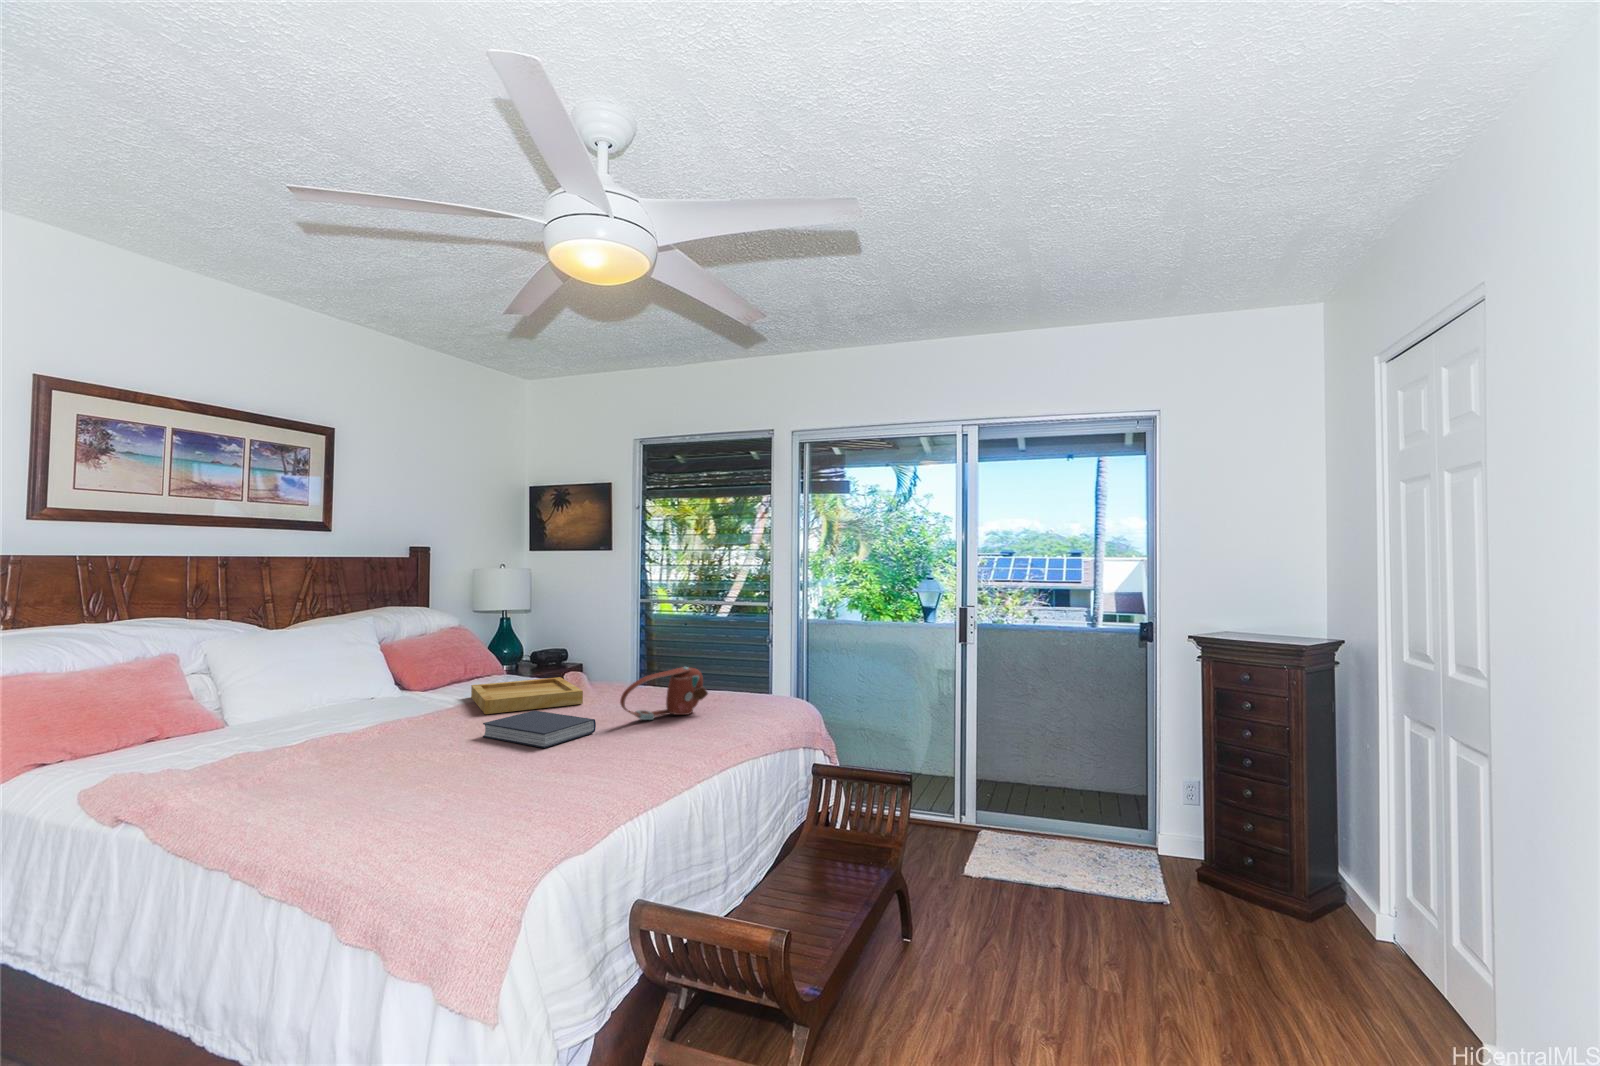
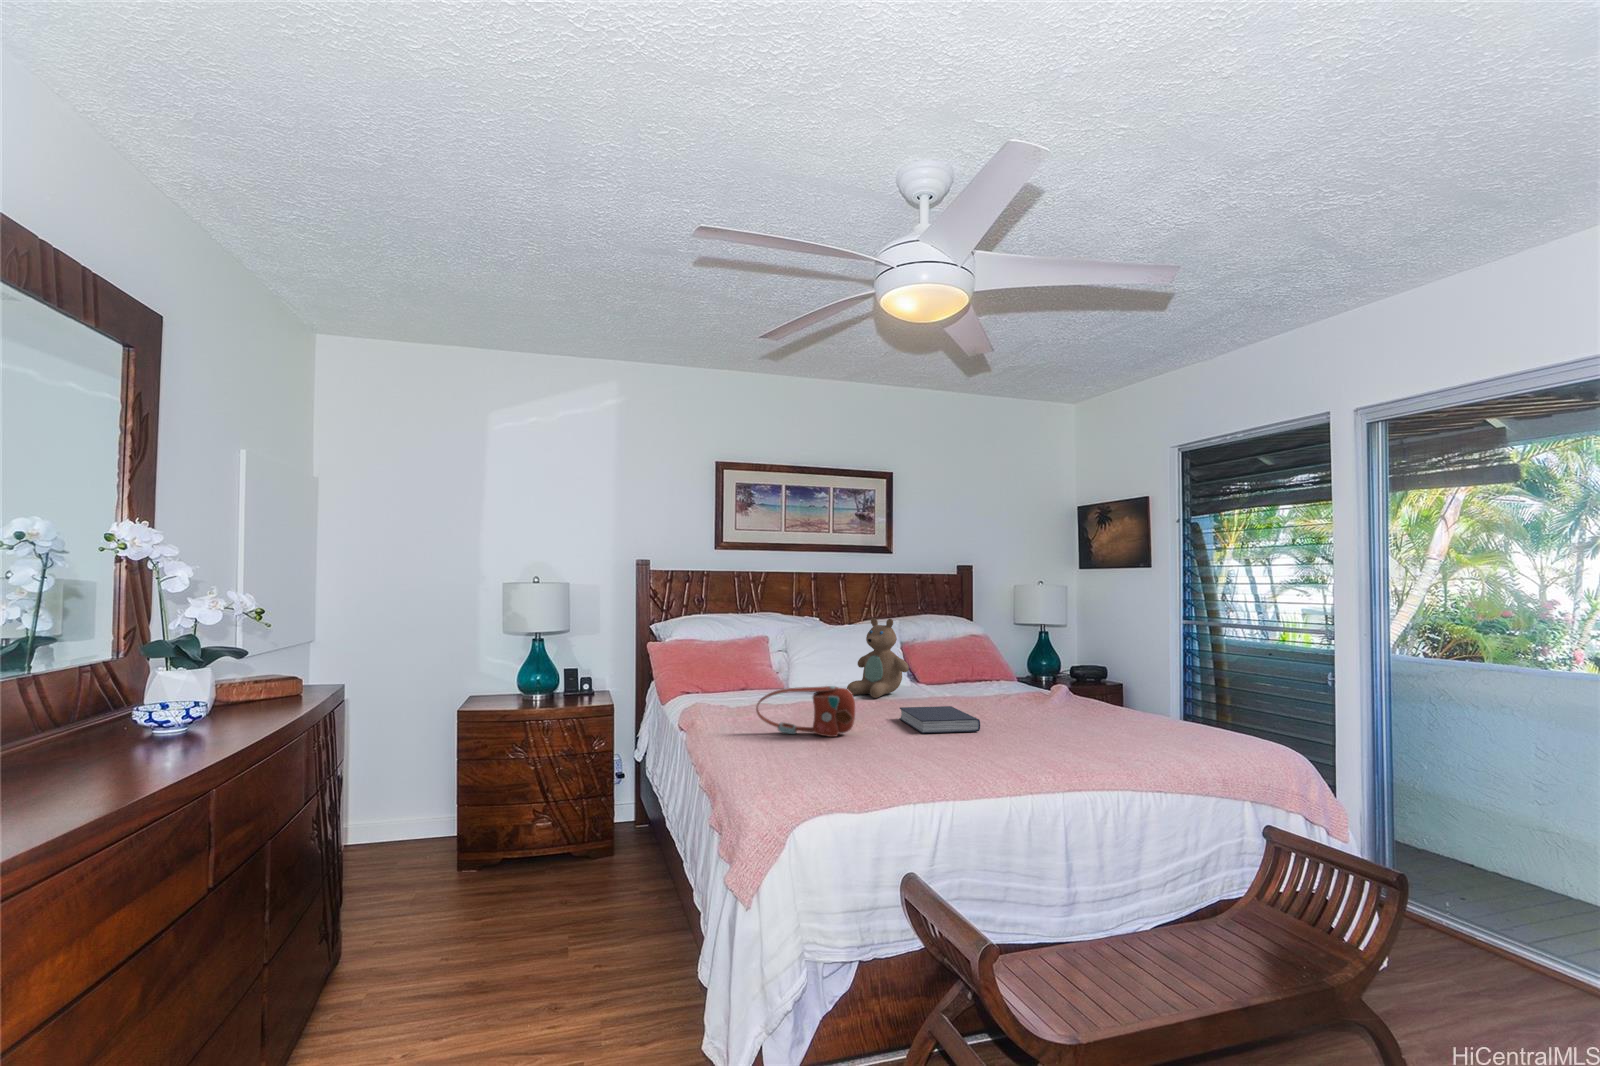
teddy bear: none [351,615,438,718] -> present [847,618,909,698]
handbag: present [620,667,708,720] -> present [756,686,855,737]
tray: present [471,677,583,714] -> none [929,683,1023,711]

